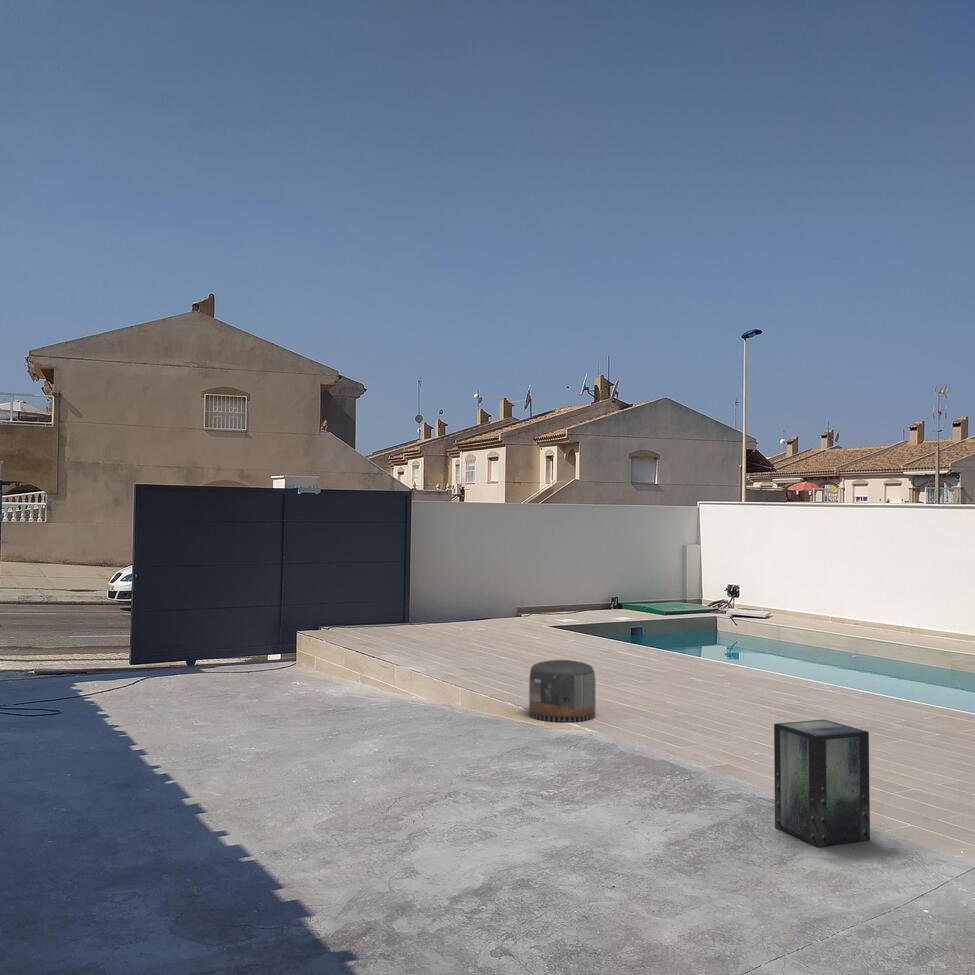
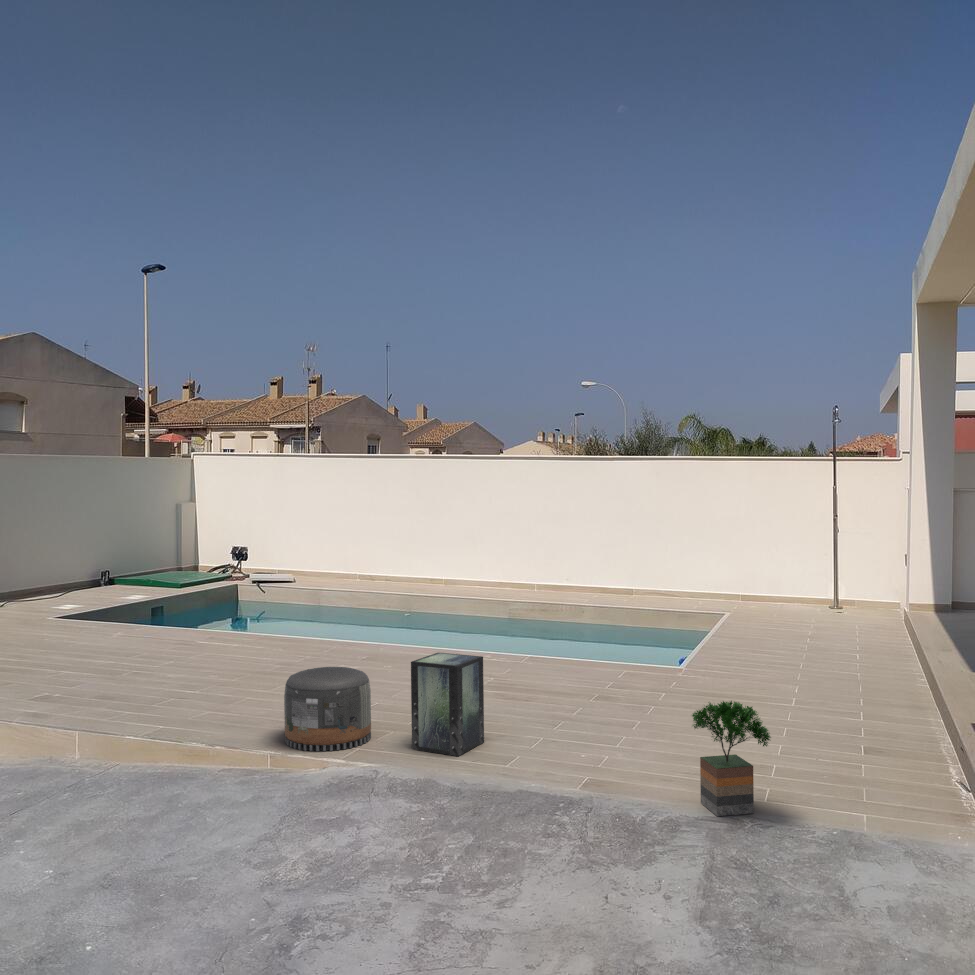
potted tree: none [715,707,779,810] -> present [692,701,771,816]
storage box: present [774,720,870,847] -> present [411,653,484,756]

